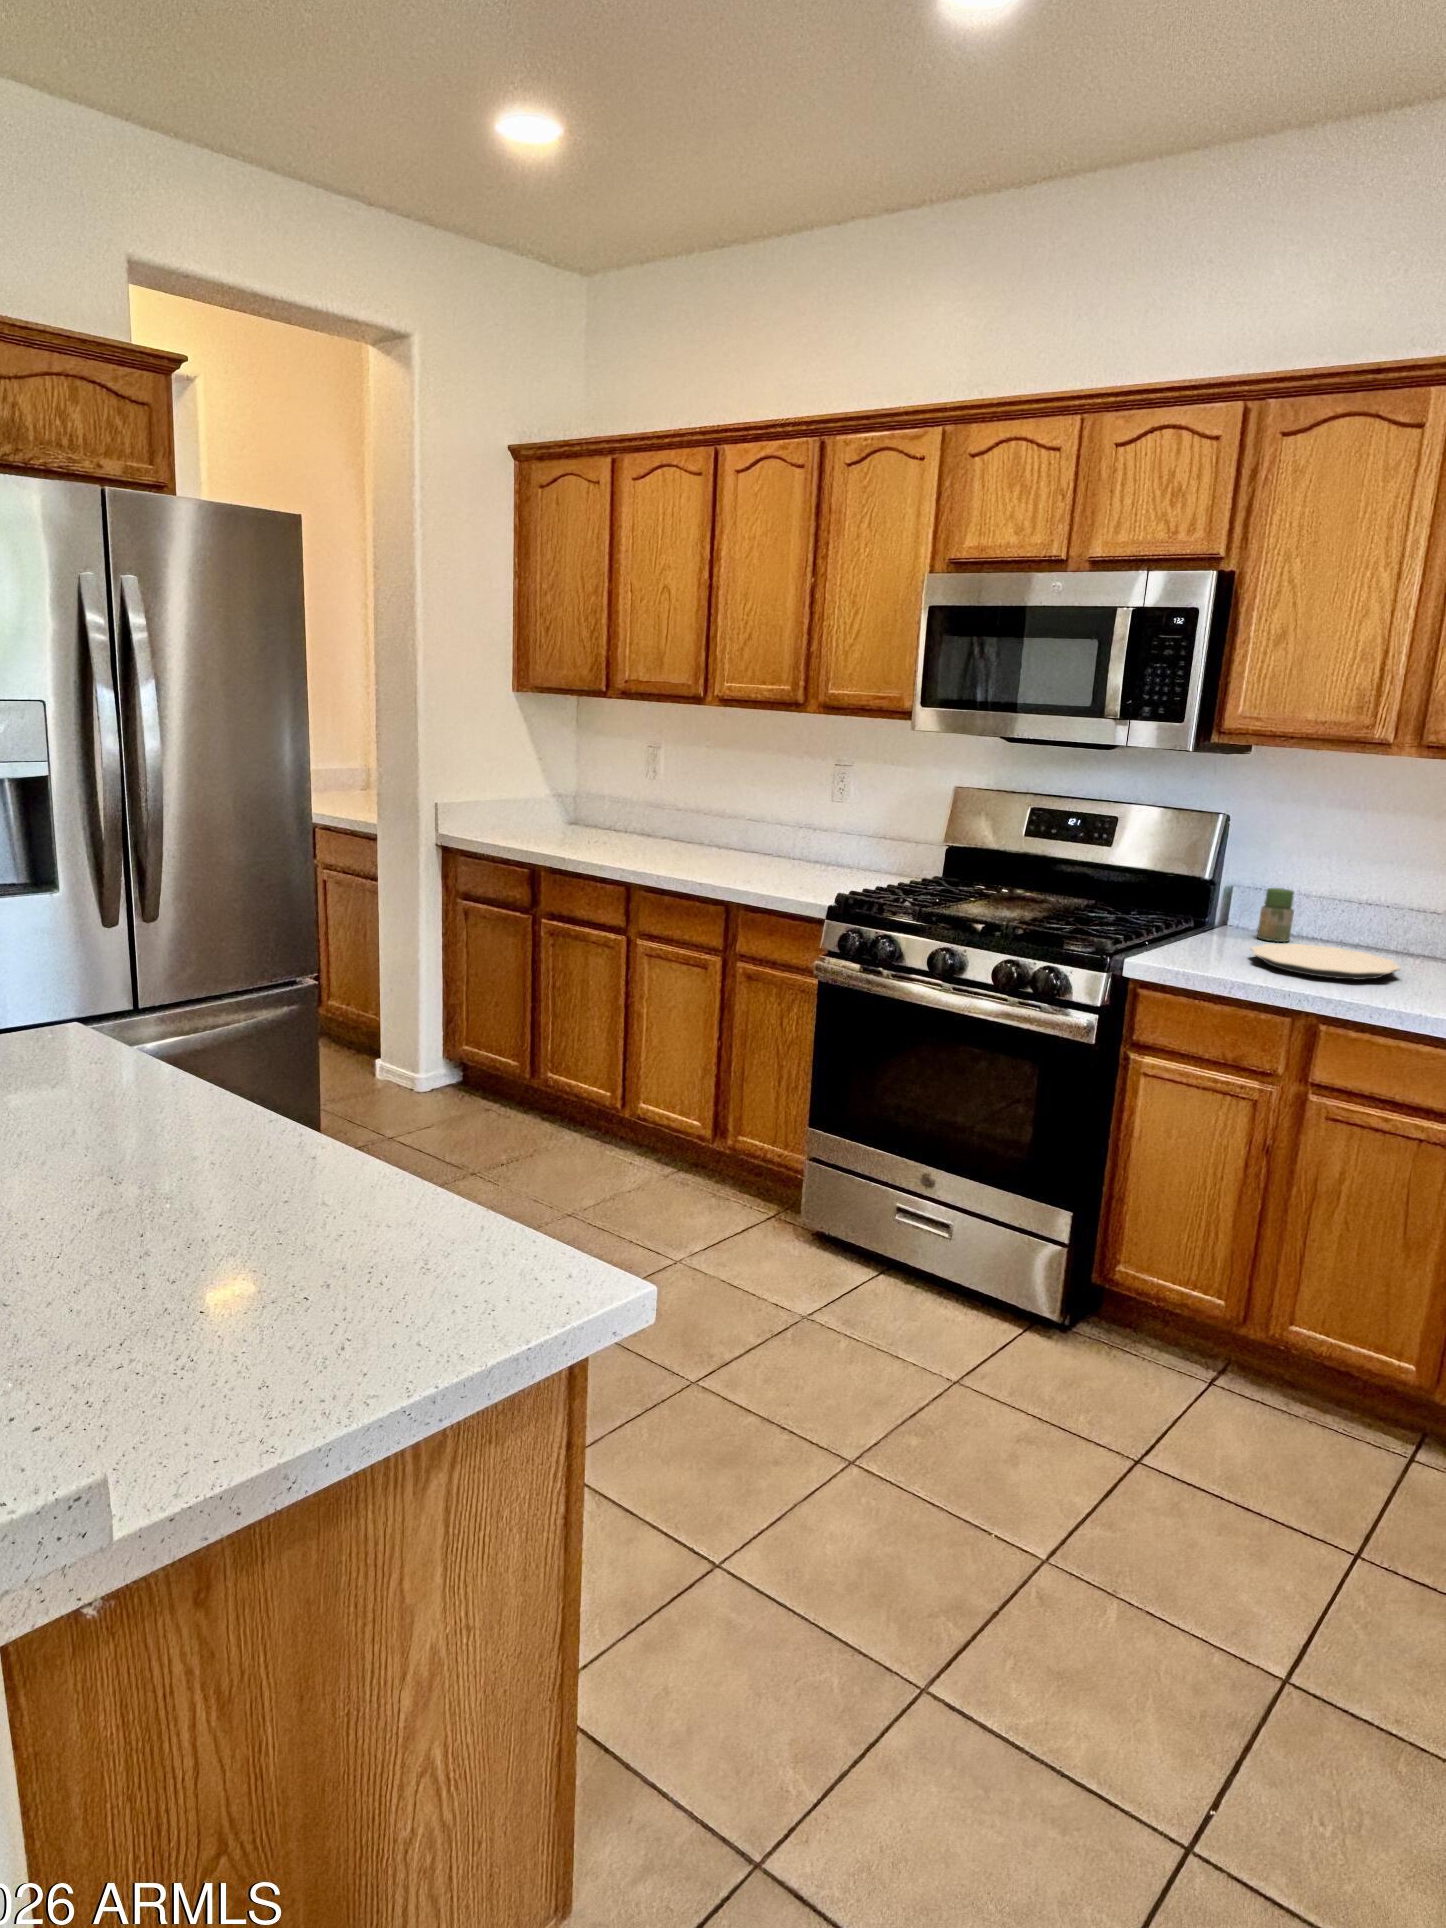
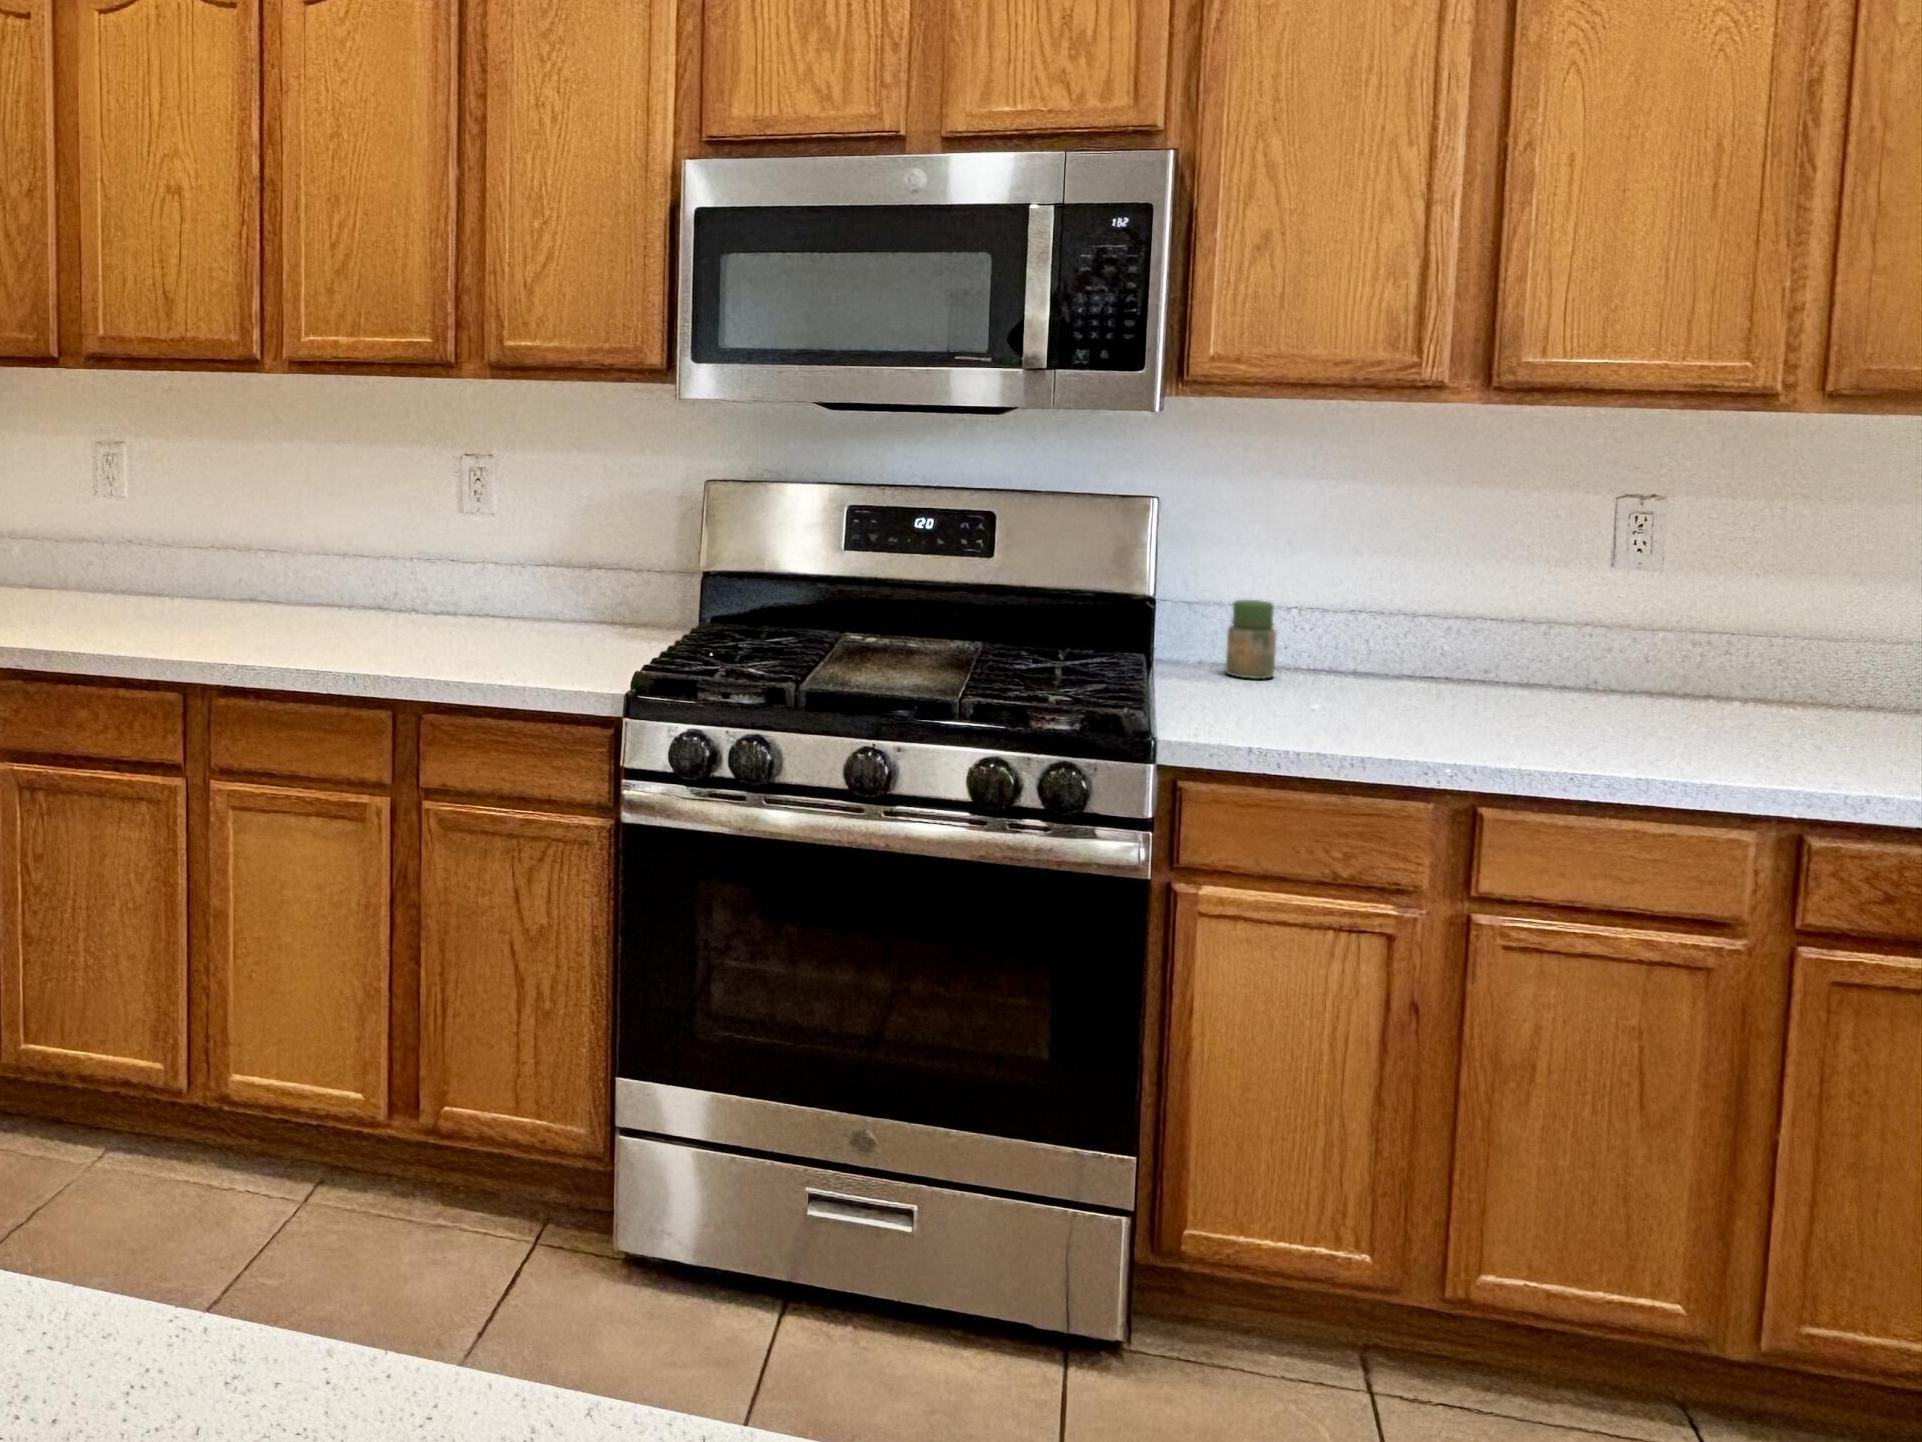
plate: present [1251,944,1401,980] -> none [1290,681,1517,733]

